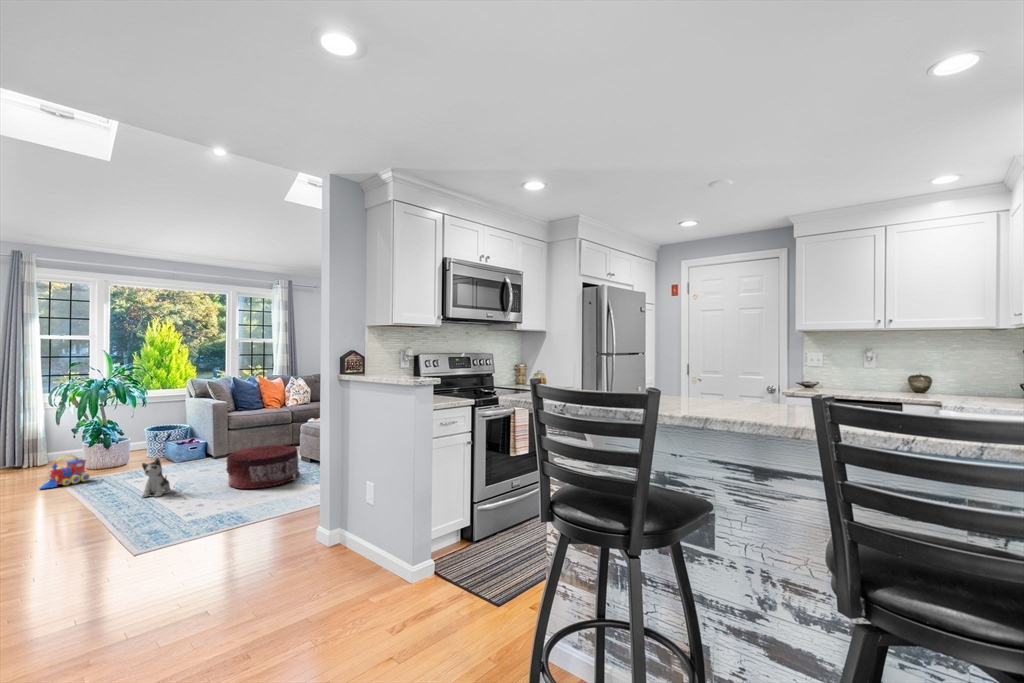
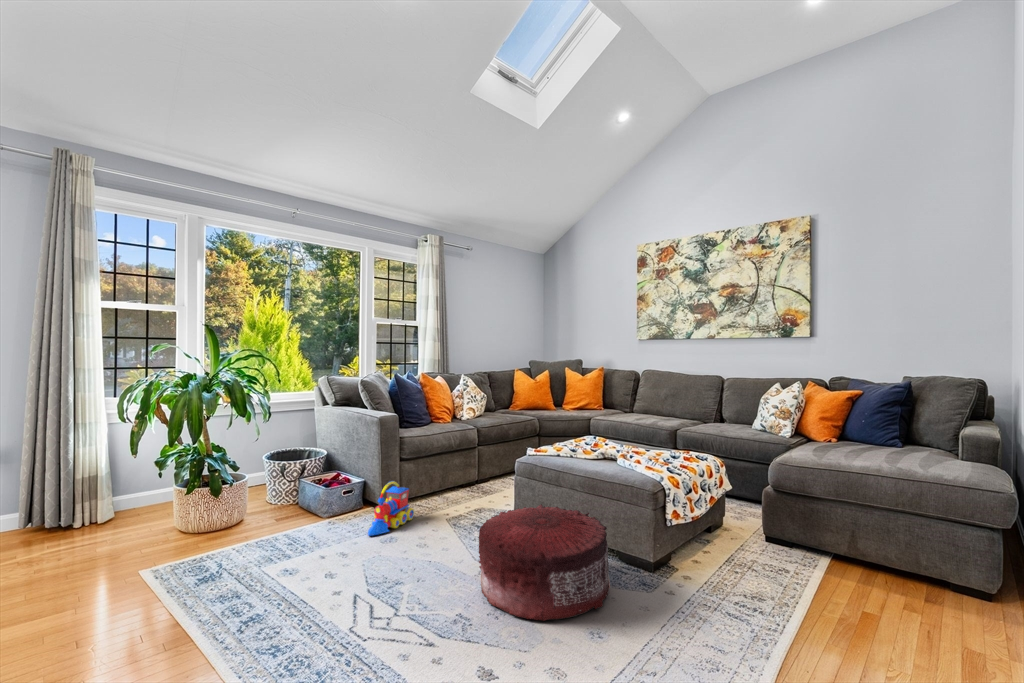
toy train: present [39,455,90,489] -> present [368,481,414,536]
plush toy: present [142,458,171,497] -> none [331,555,385,652]

